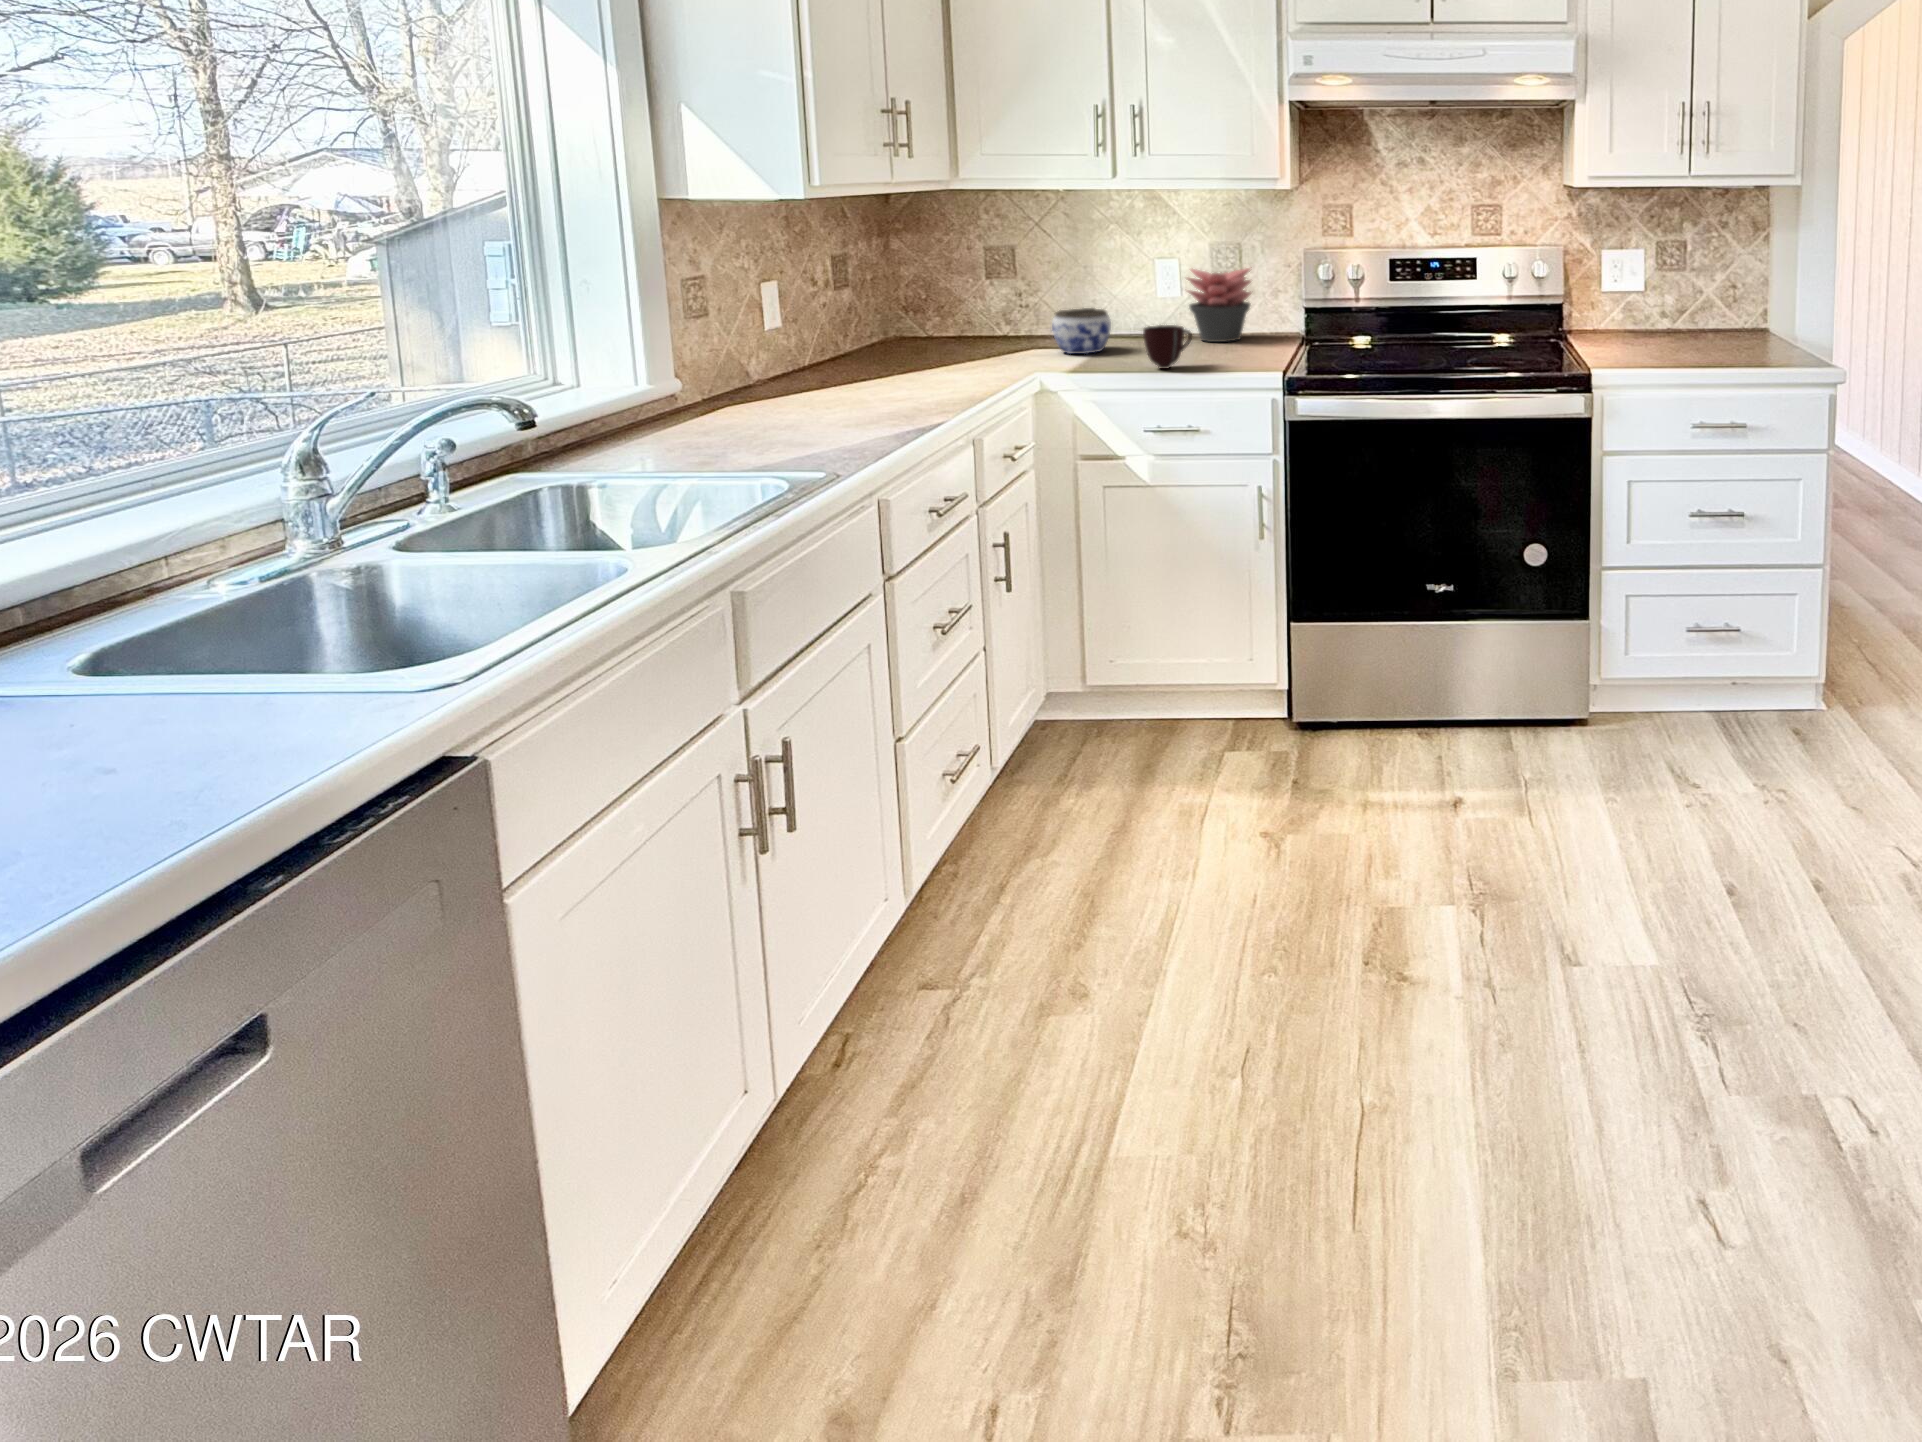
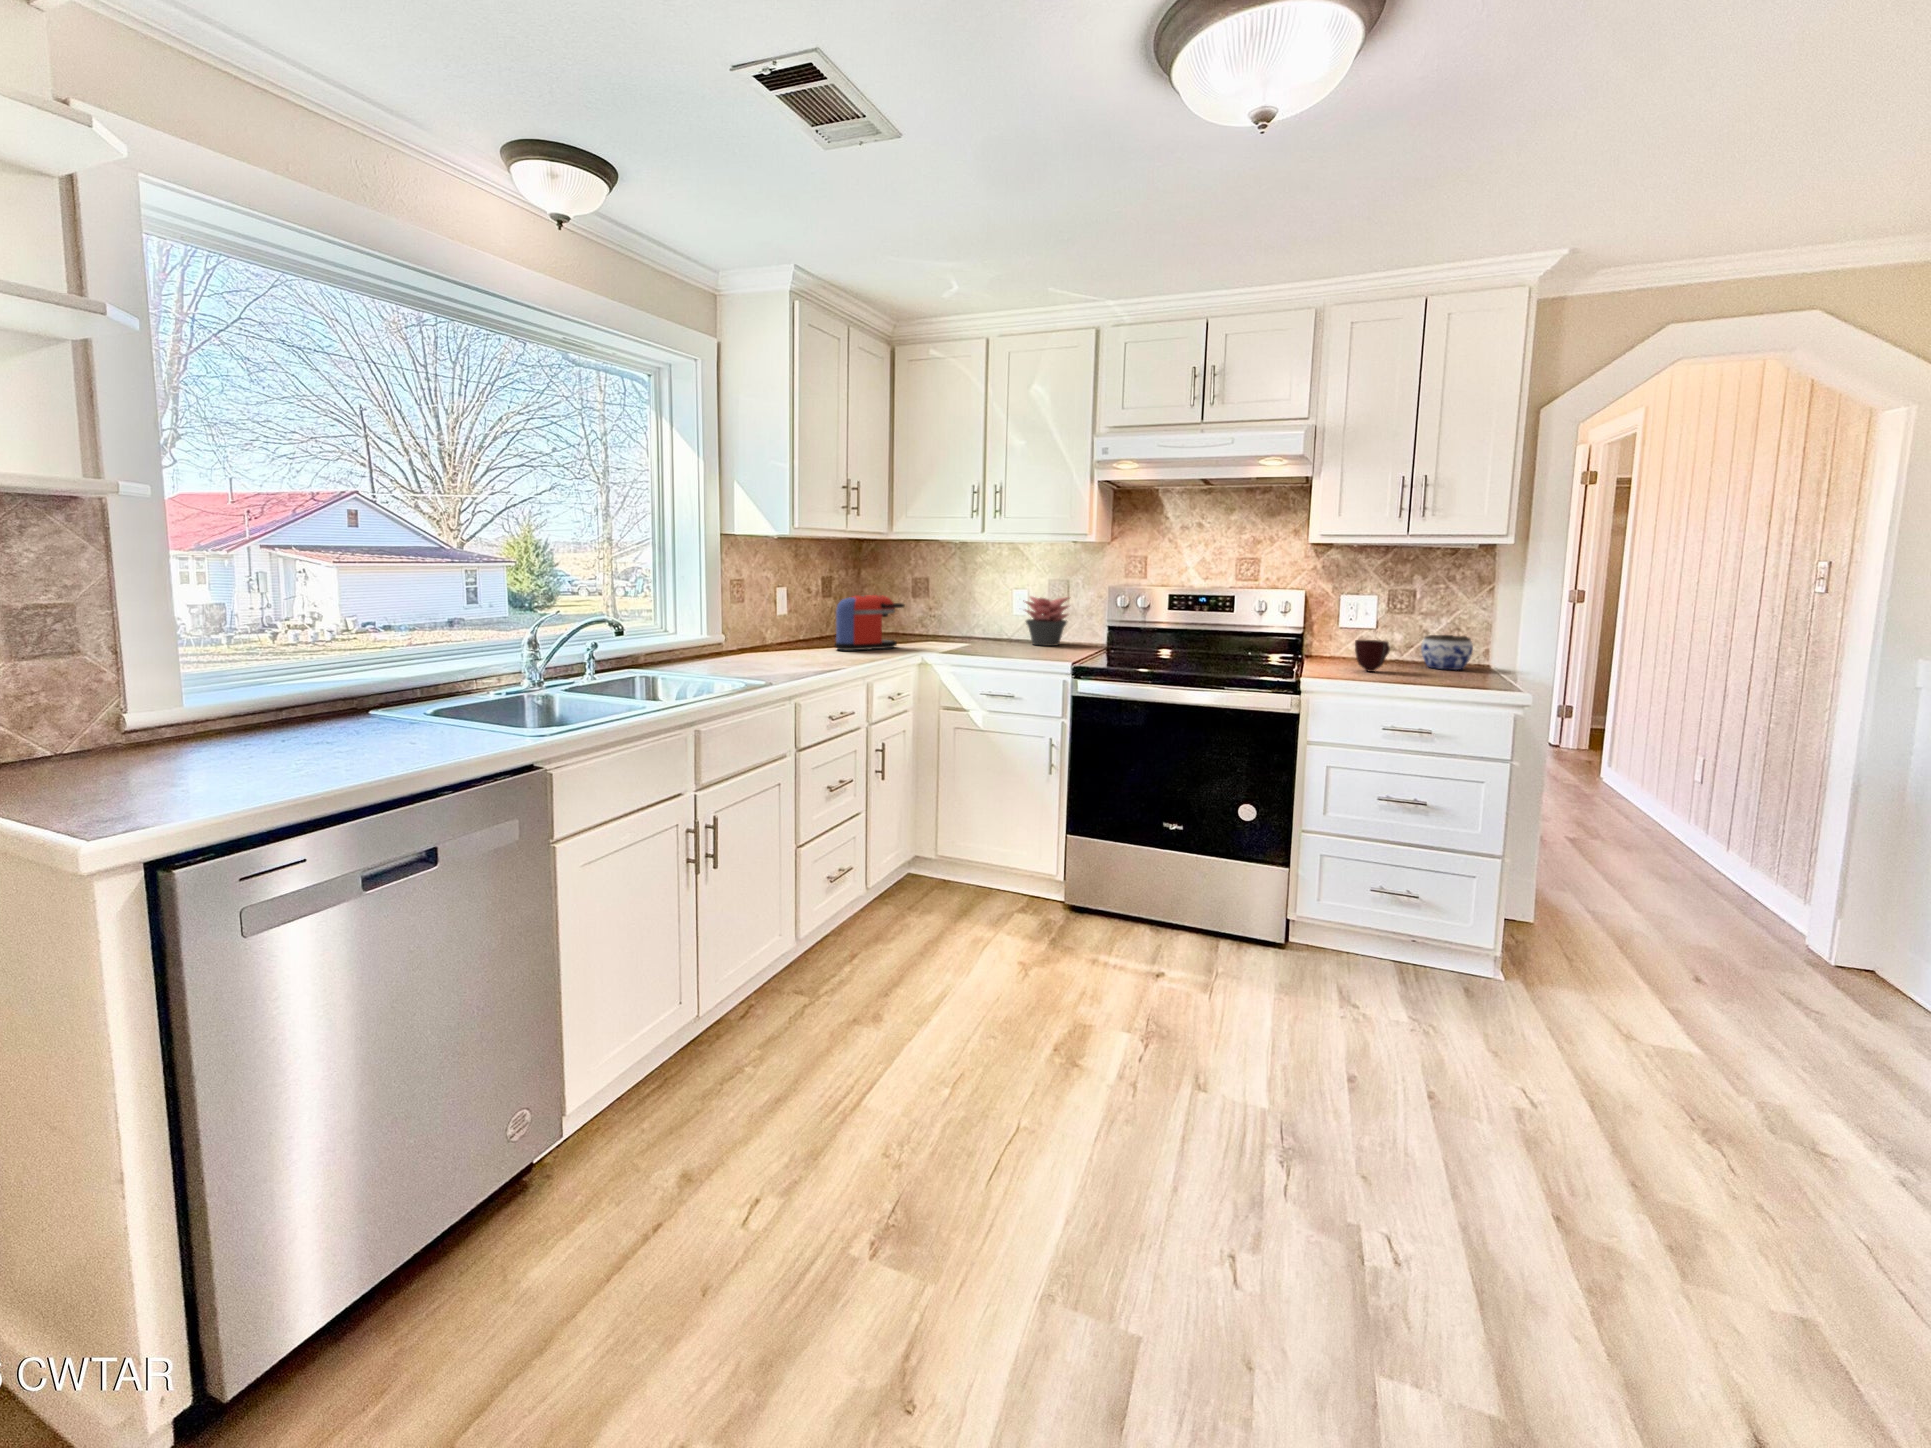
coffee maker: none [890,284,1004,381] -> present [835,595,905,651]
jar: present [1052,308,1111,354] -> present [1421,635,1473,670]
mug: present [1143,325,1192,369] -> present [1355,640,1390,672]

